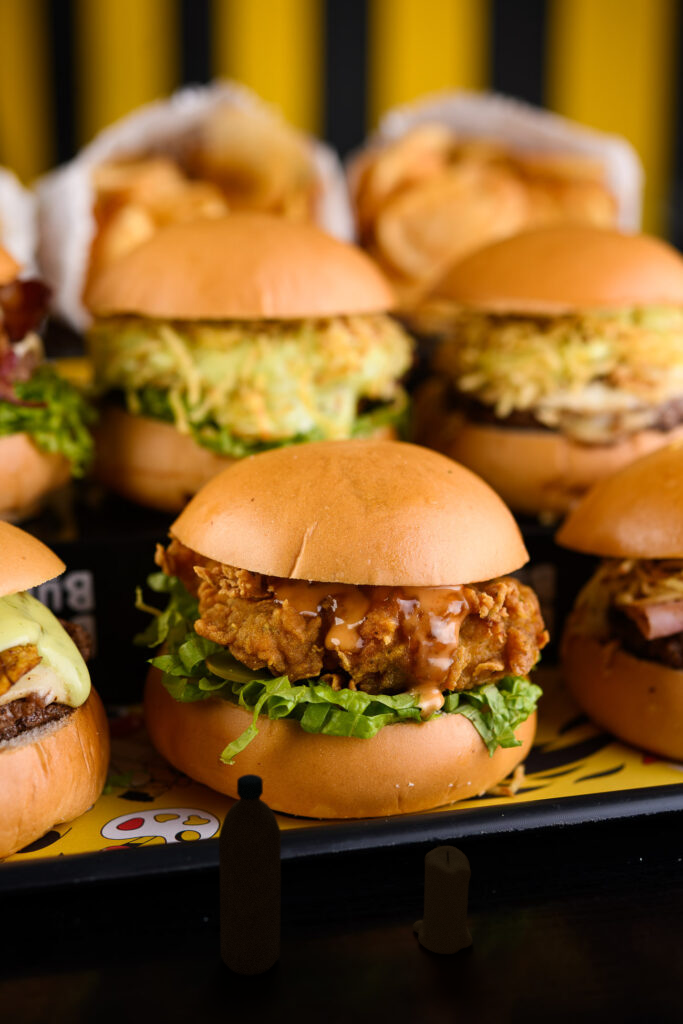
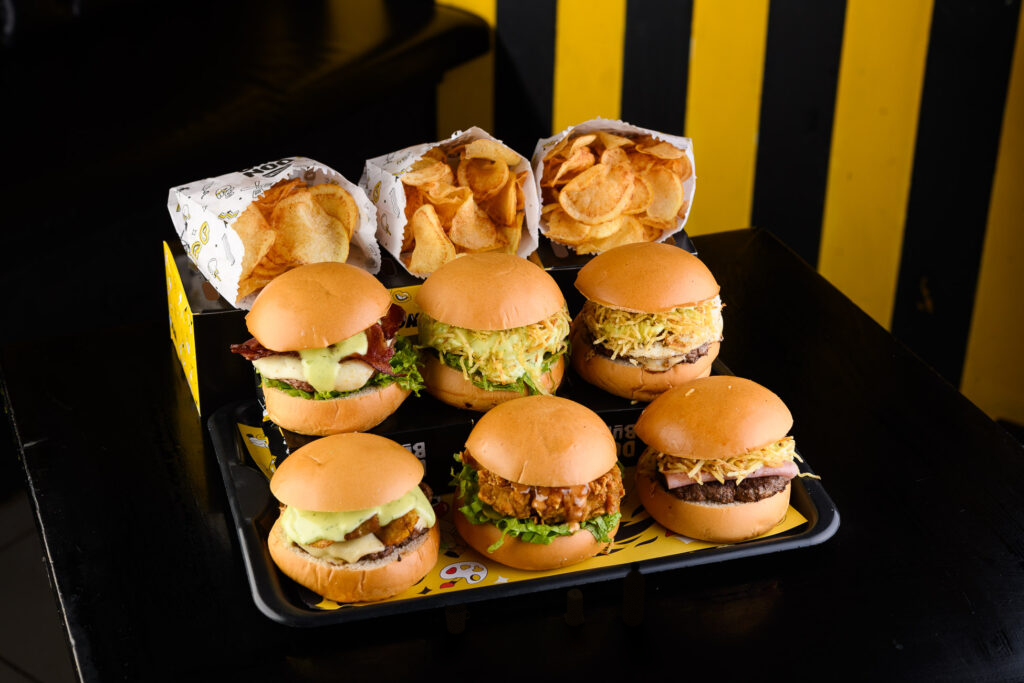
water bottle: present [219,774,281,976] -> present [622,562,645,627]
cup: none [77,877,153,982] -> present [445,602,470,634]

